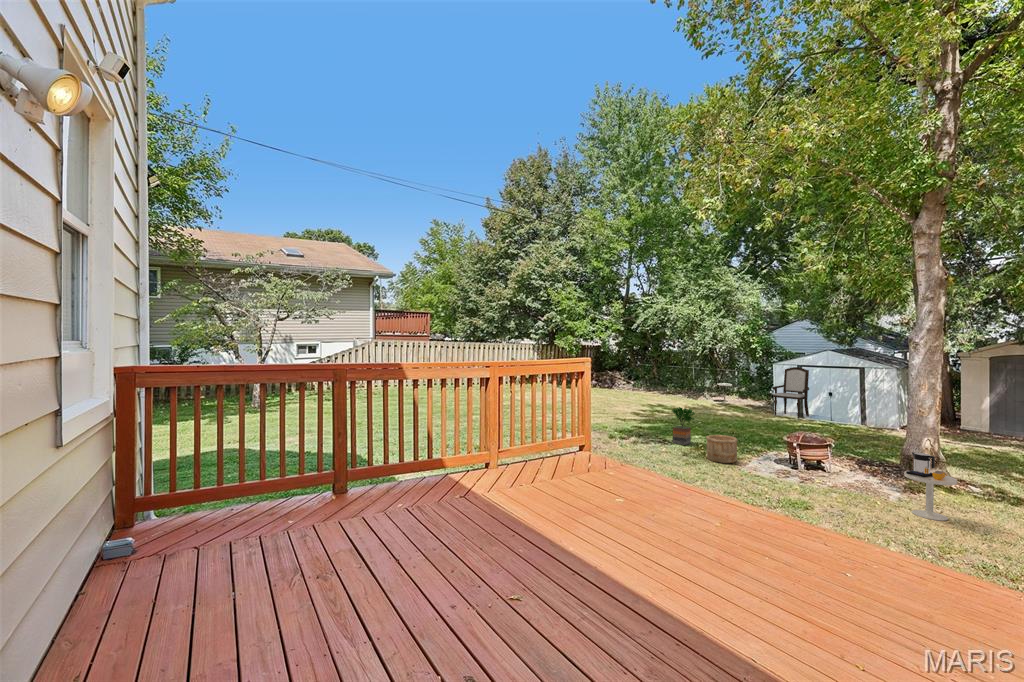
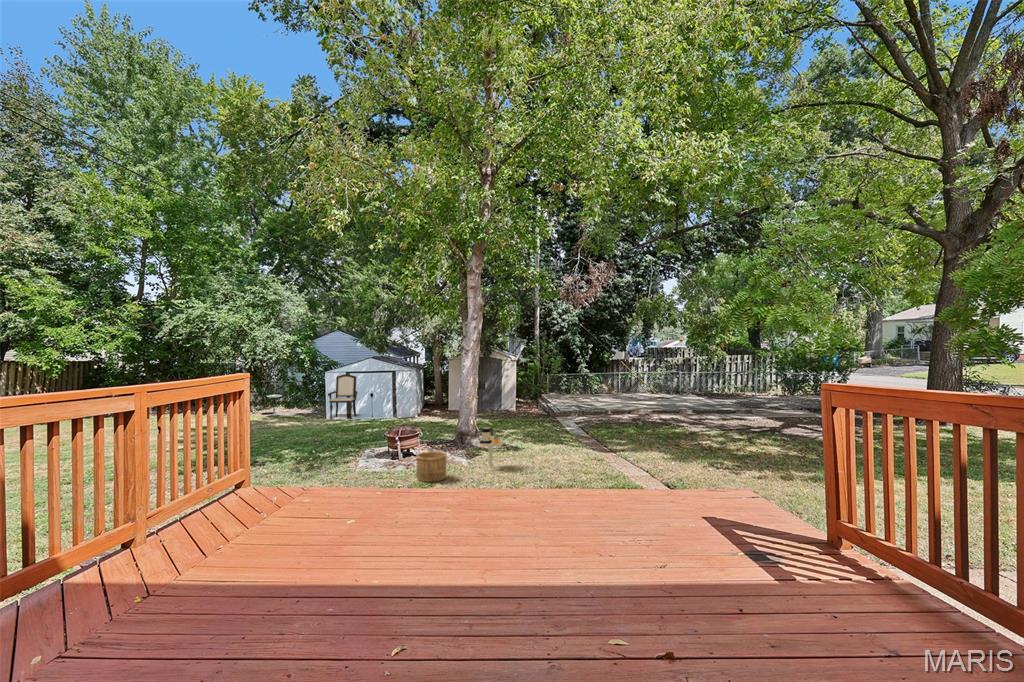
potted tree: present [672,407,695,445] -> none [269,422,298,462]
wooden bucket: present [706,435,738,463] -> present [416,451,447,482]

